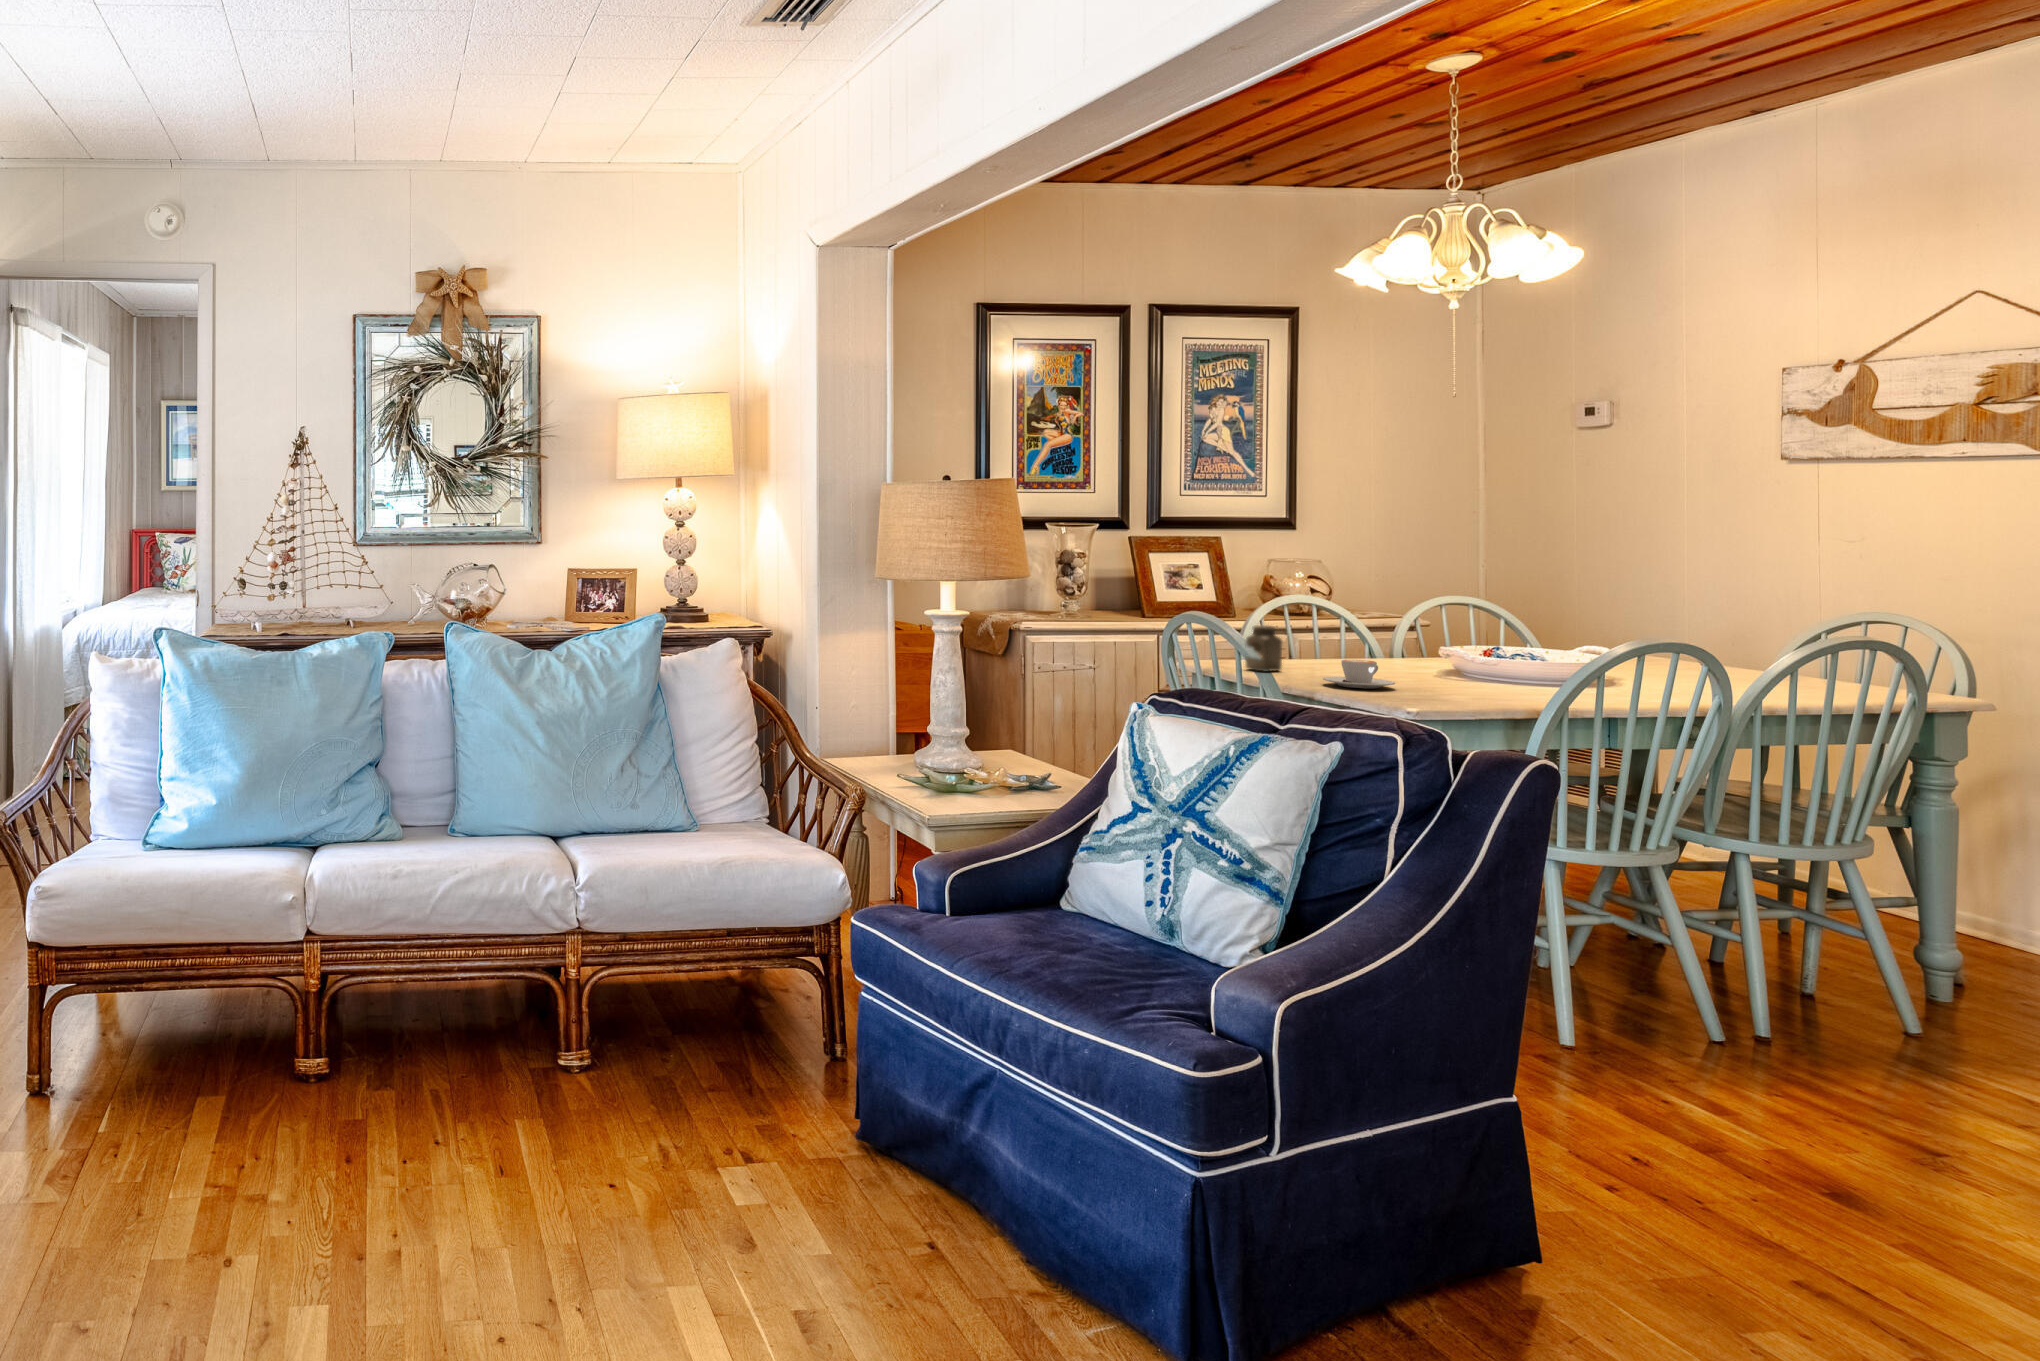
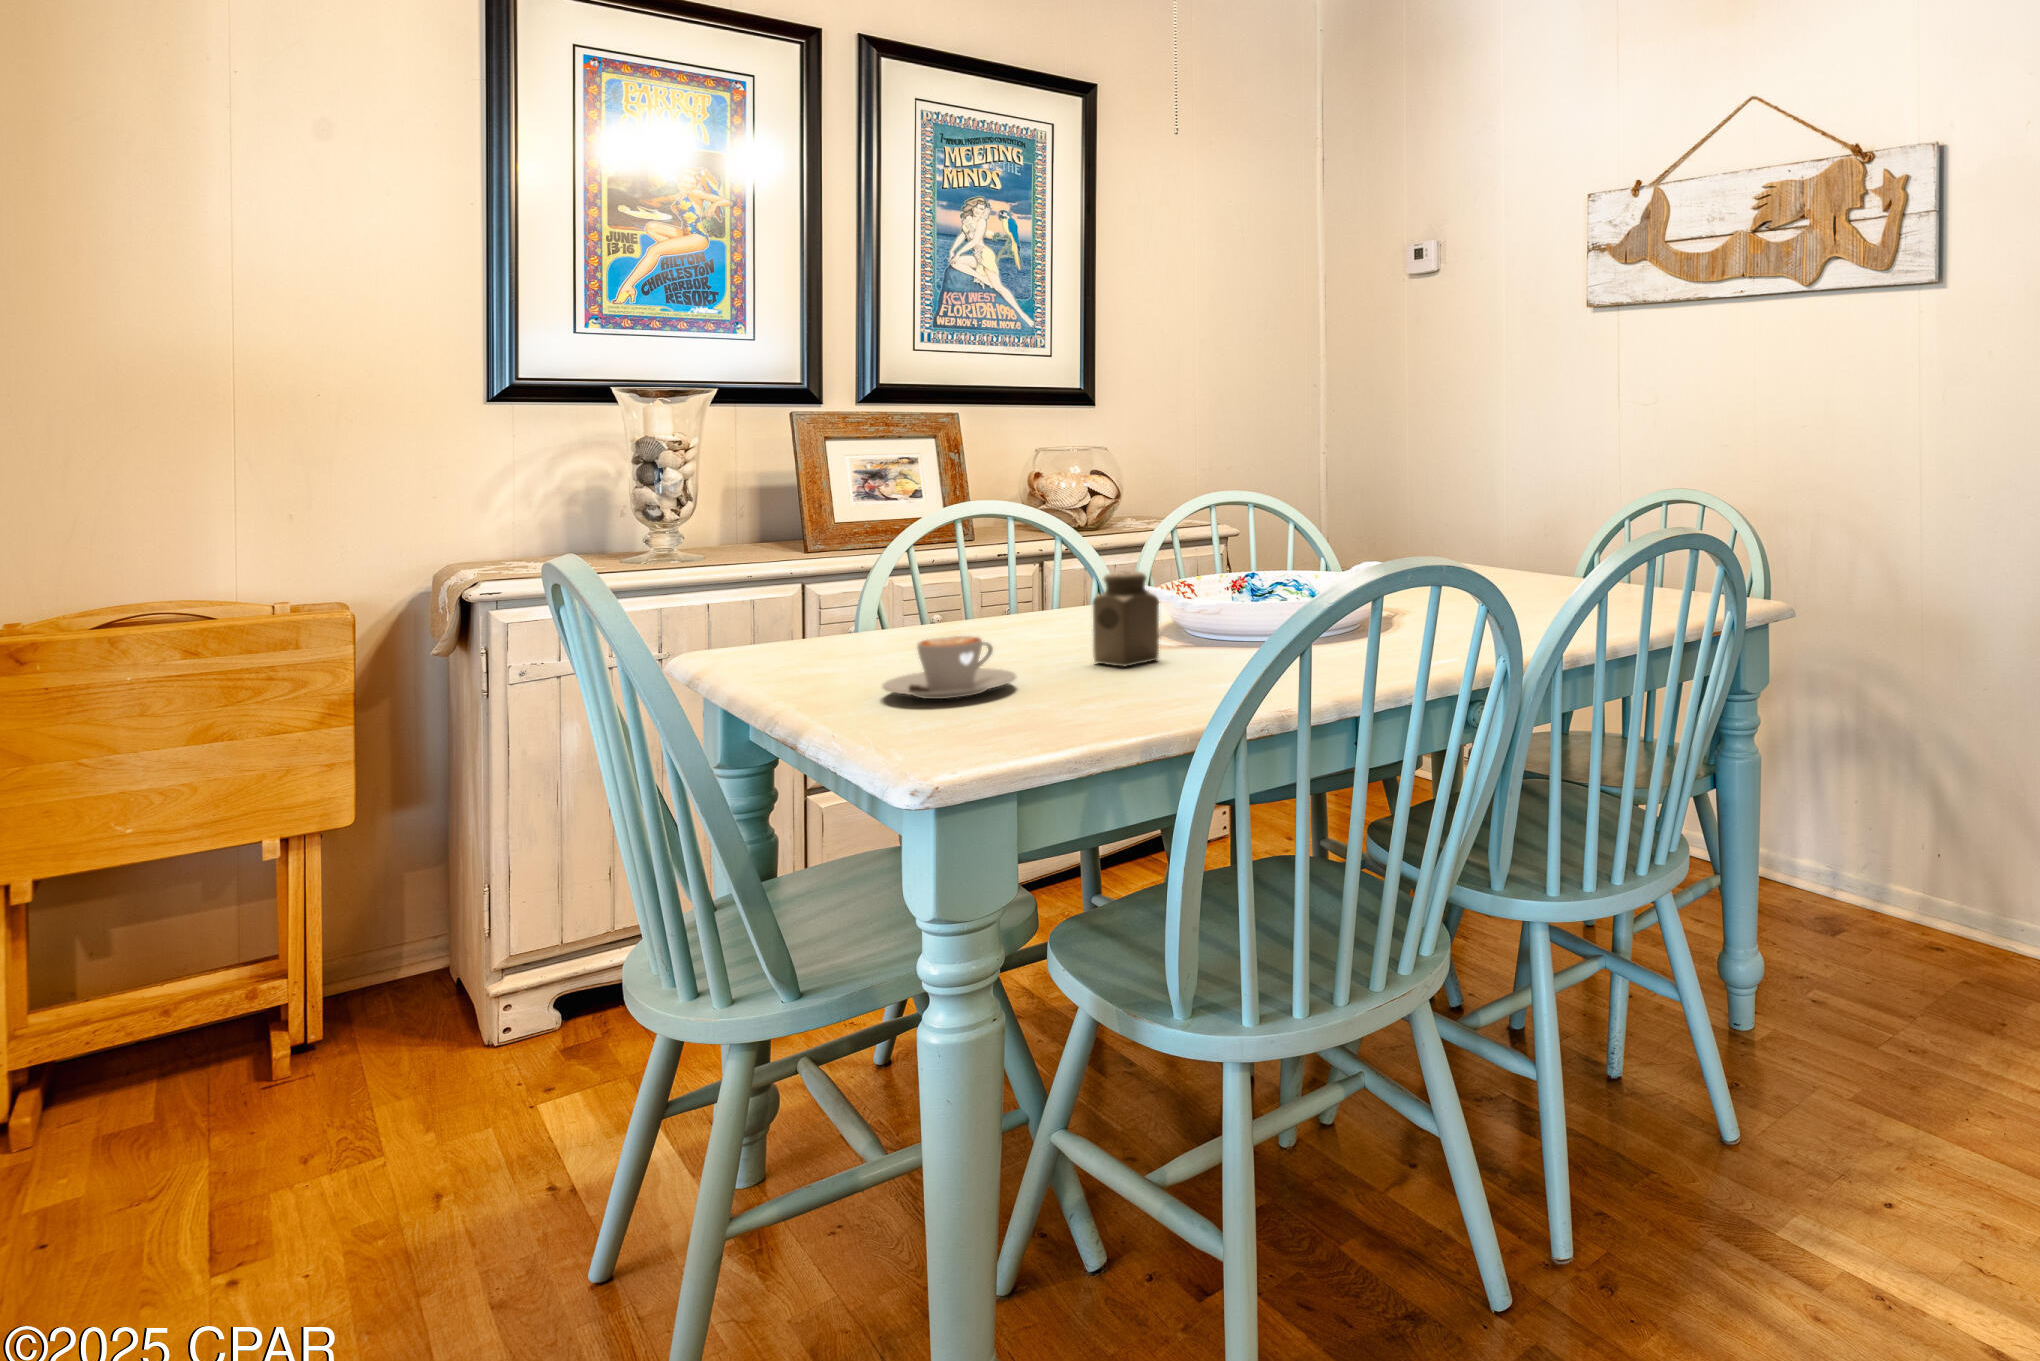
salt shaker: present [1245,625,1282,671] -> present [1093,571,1159,666]

